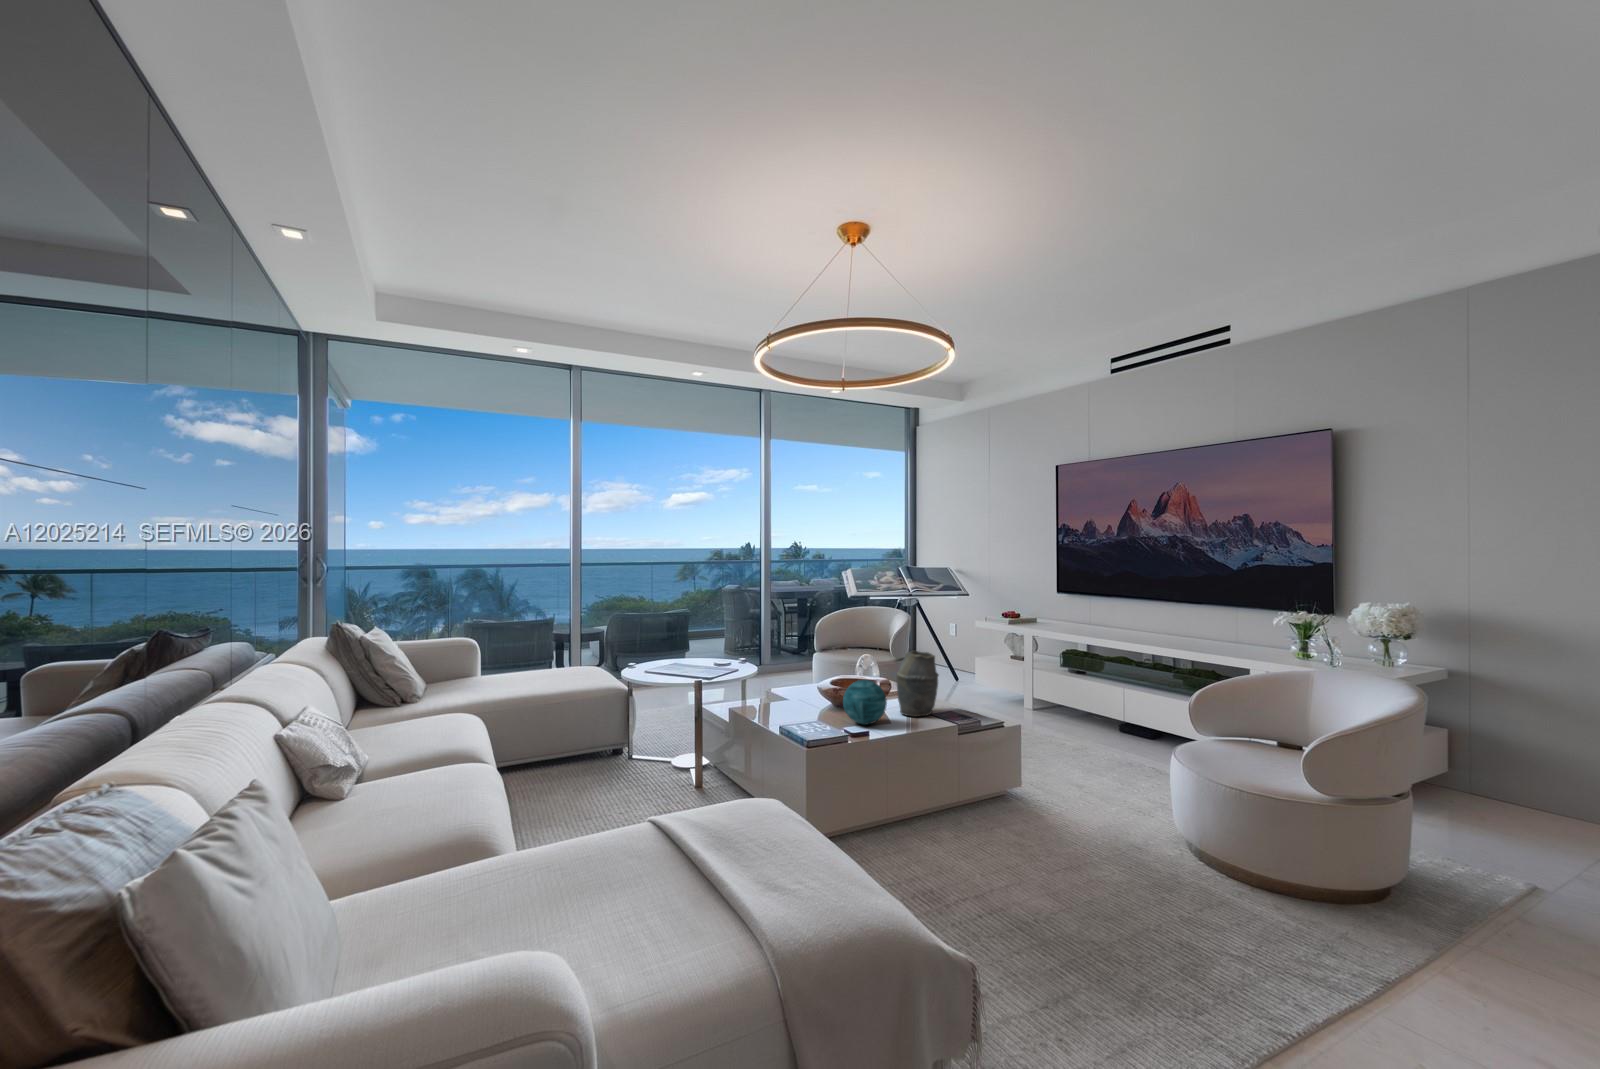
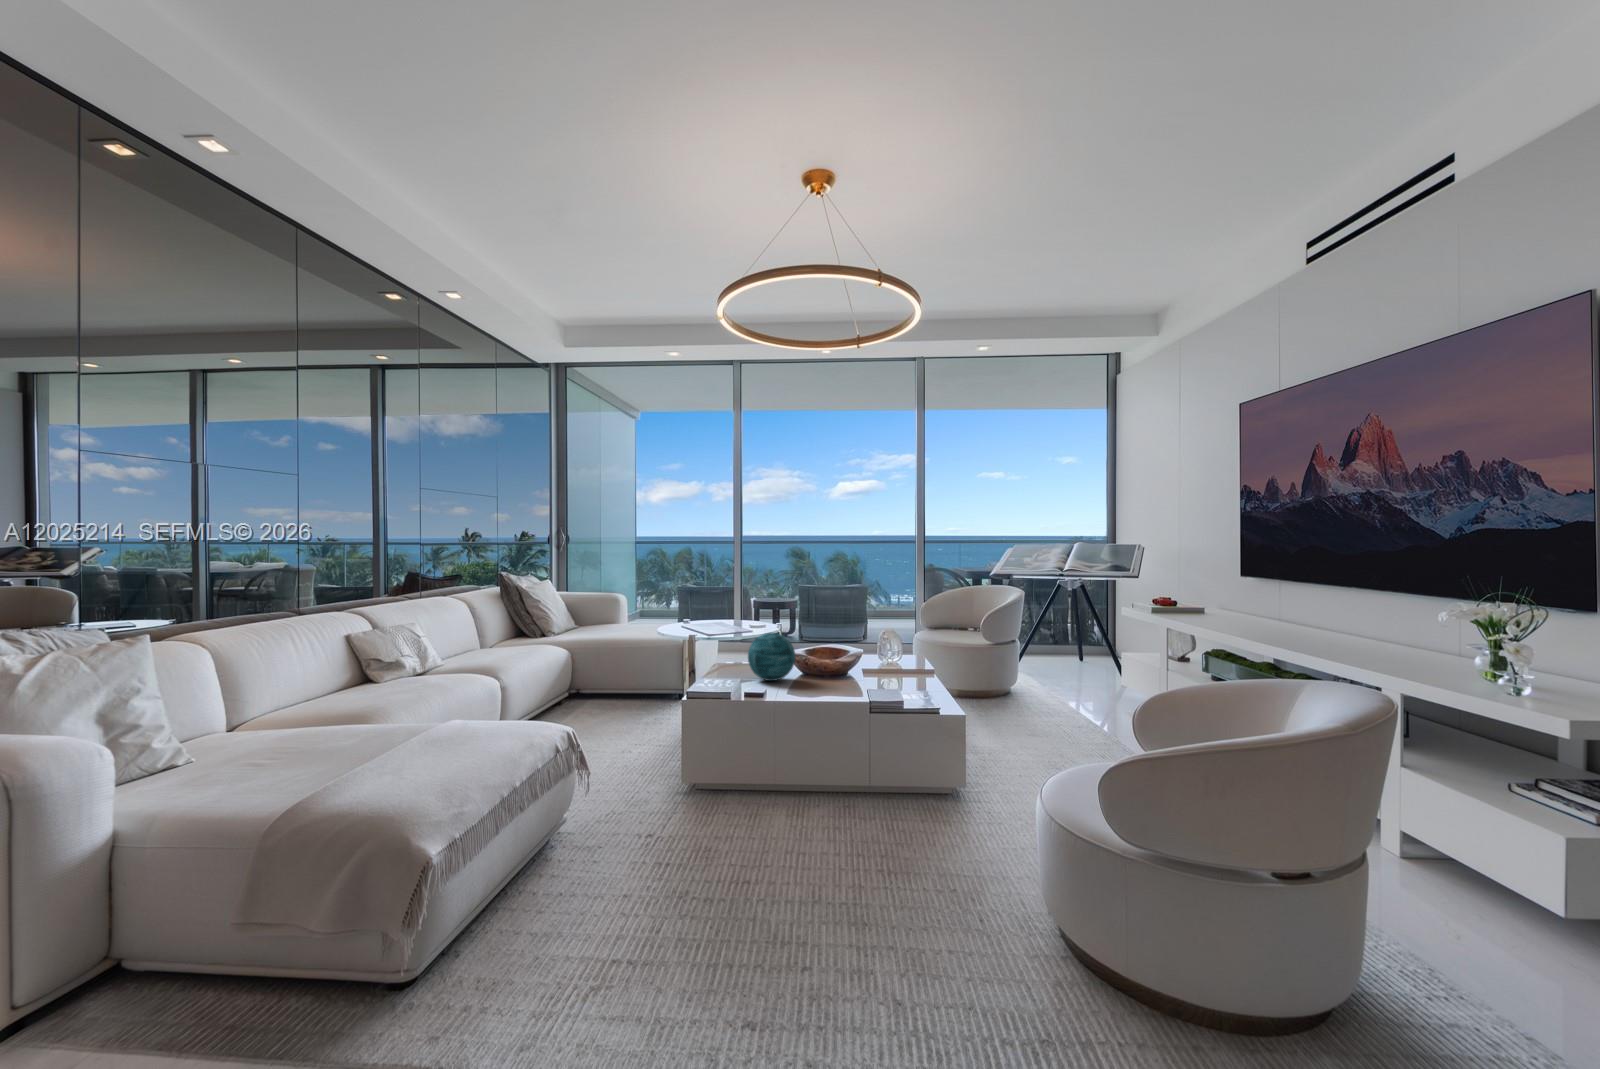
vase: present [897,651,939,717] -> none [828,610,877,683]

